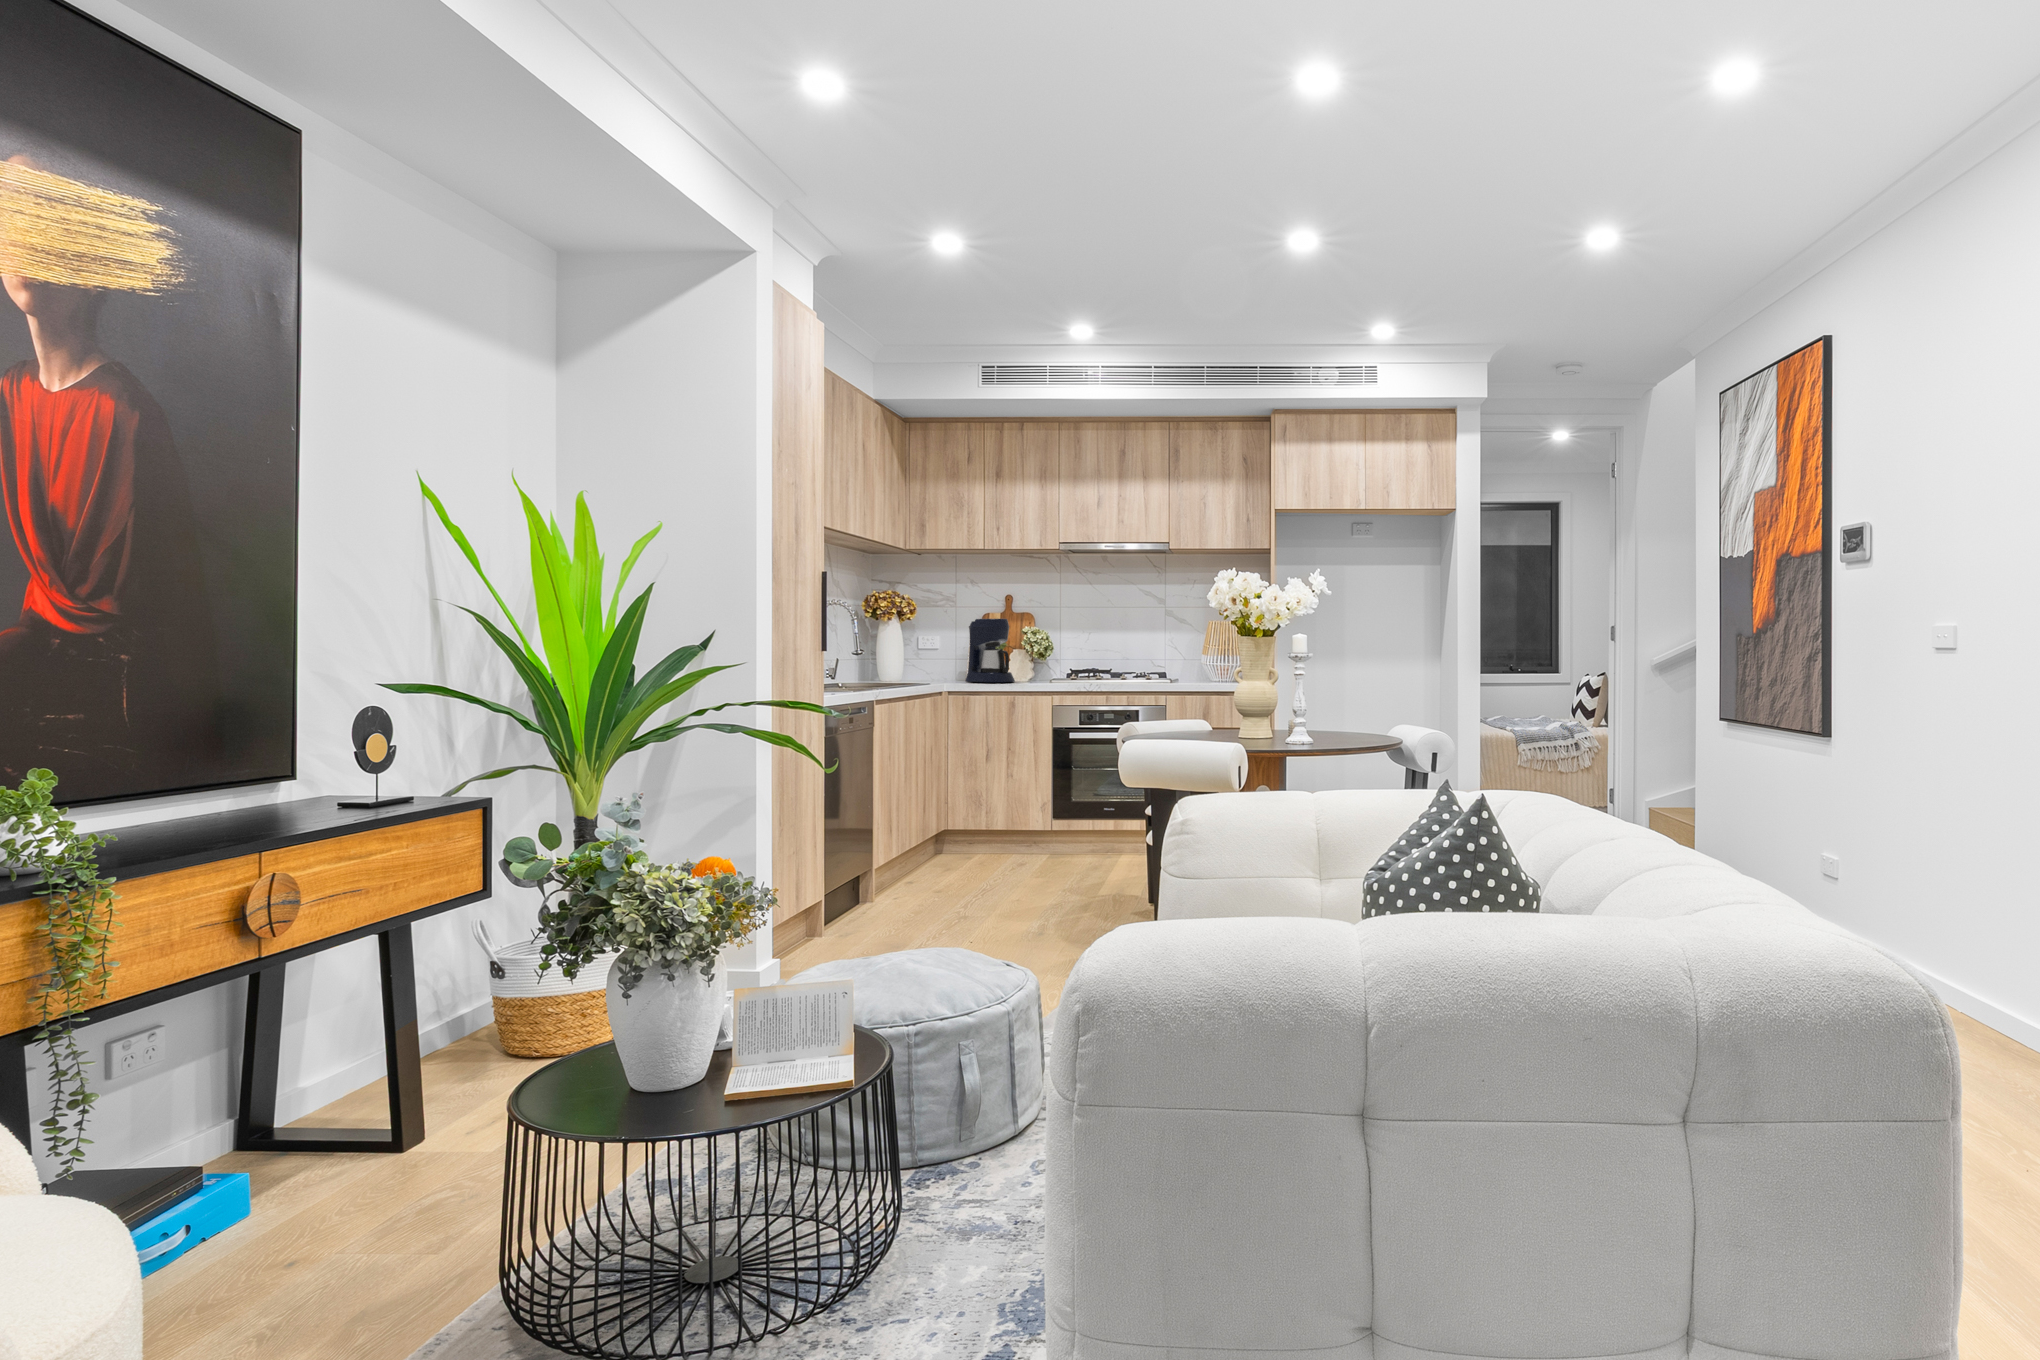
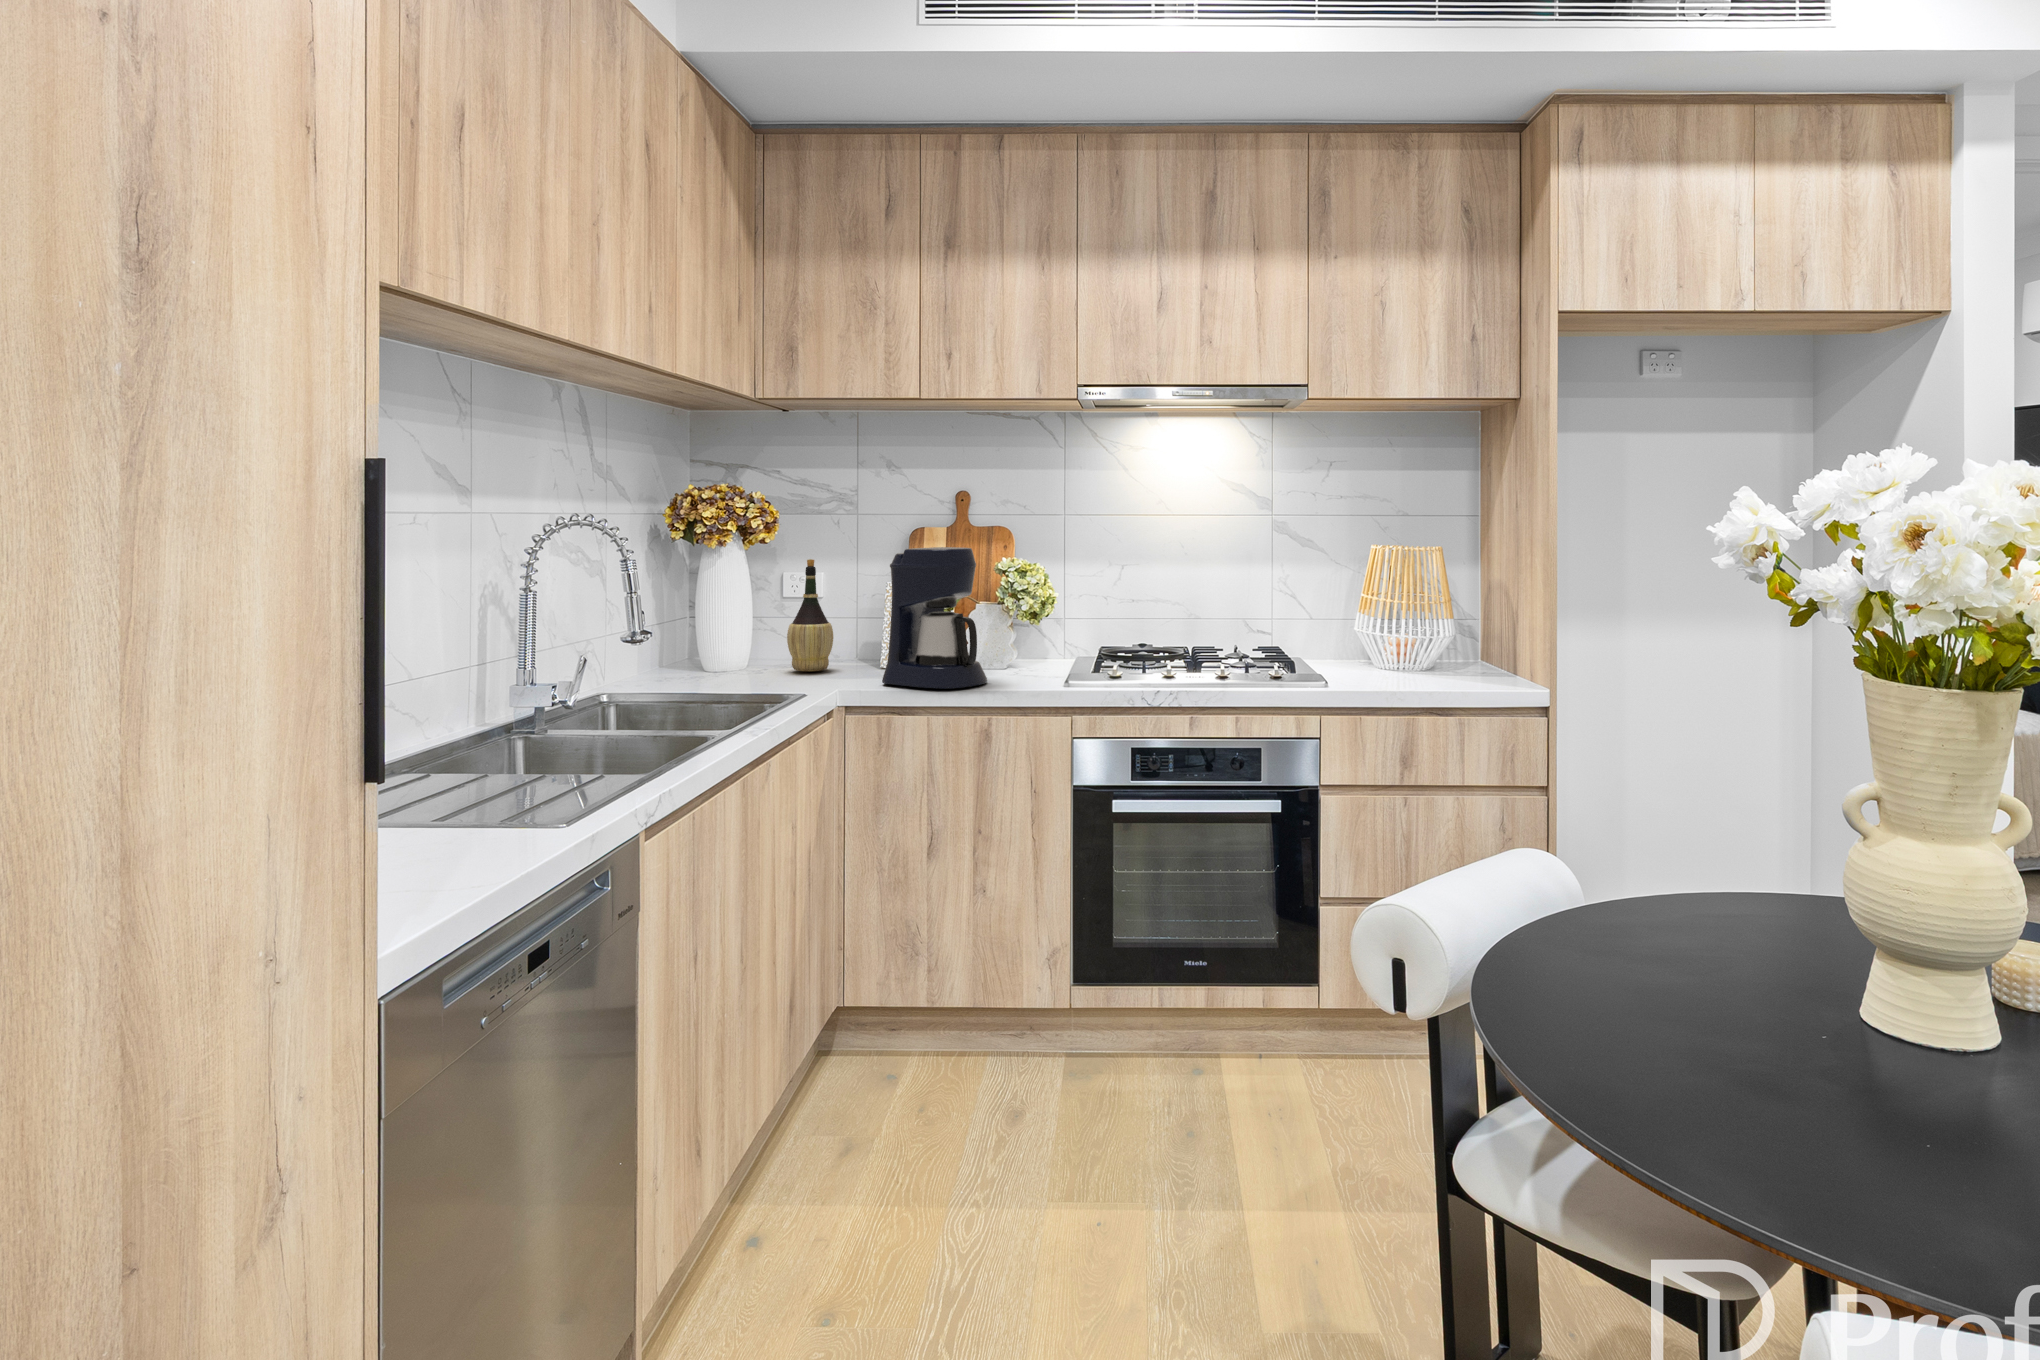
wine bottle: none [921,626,943,680] -> present [787,559,833,671]

